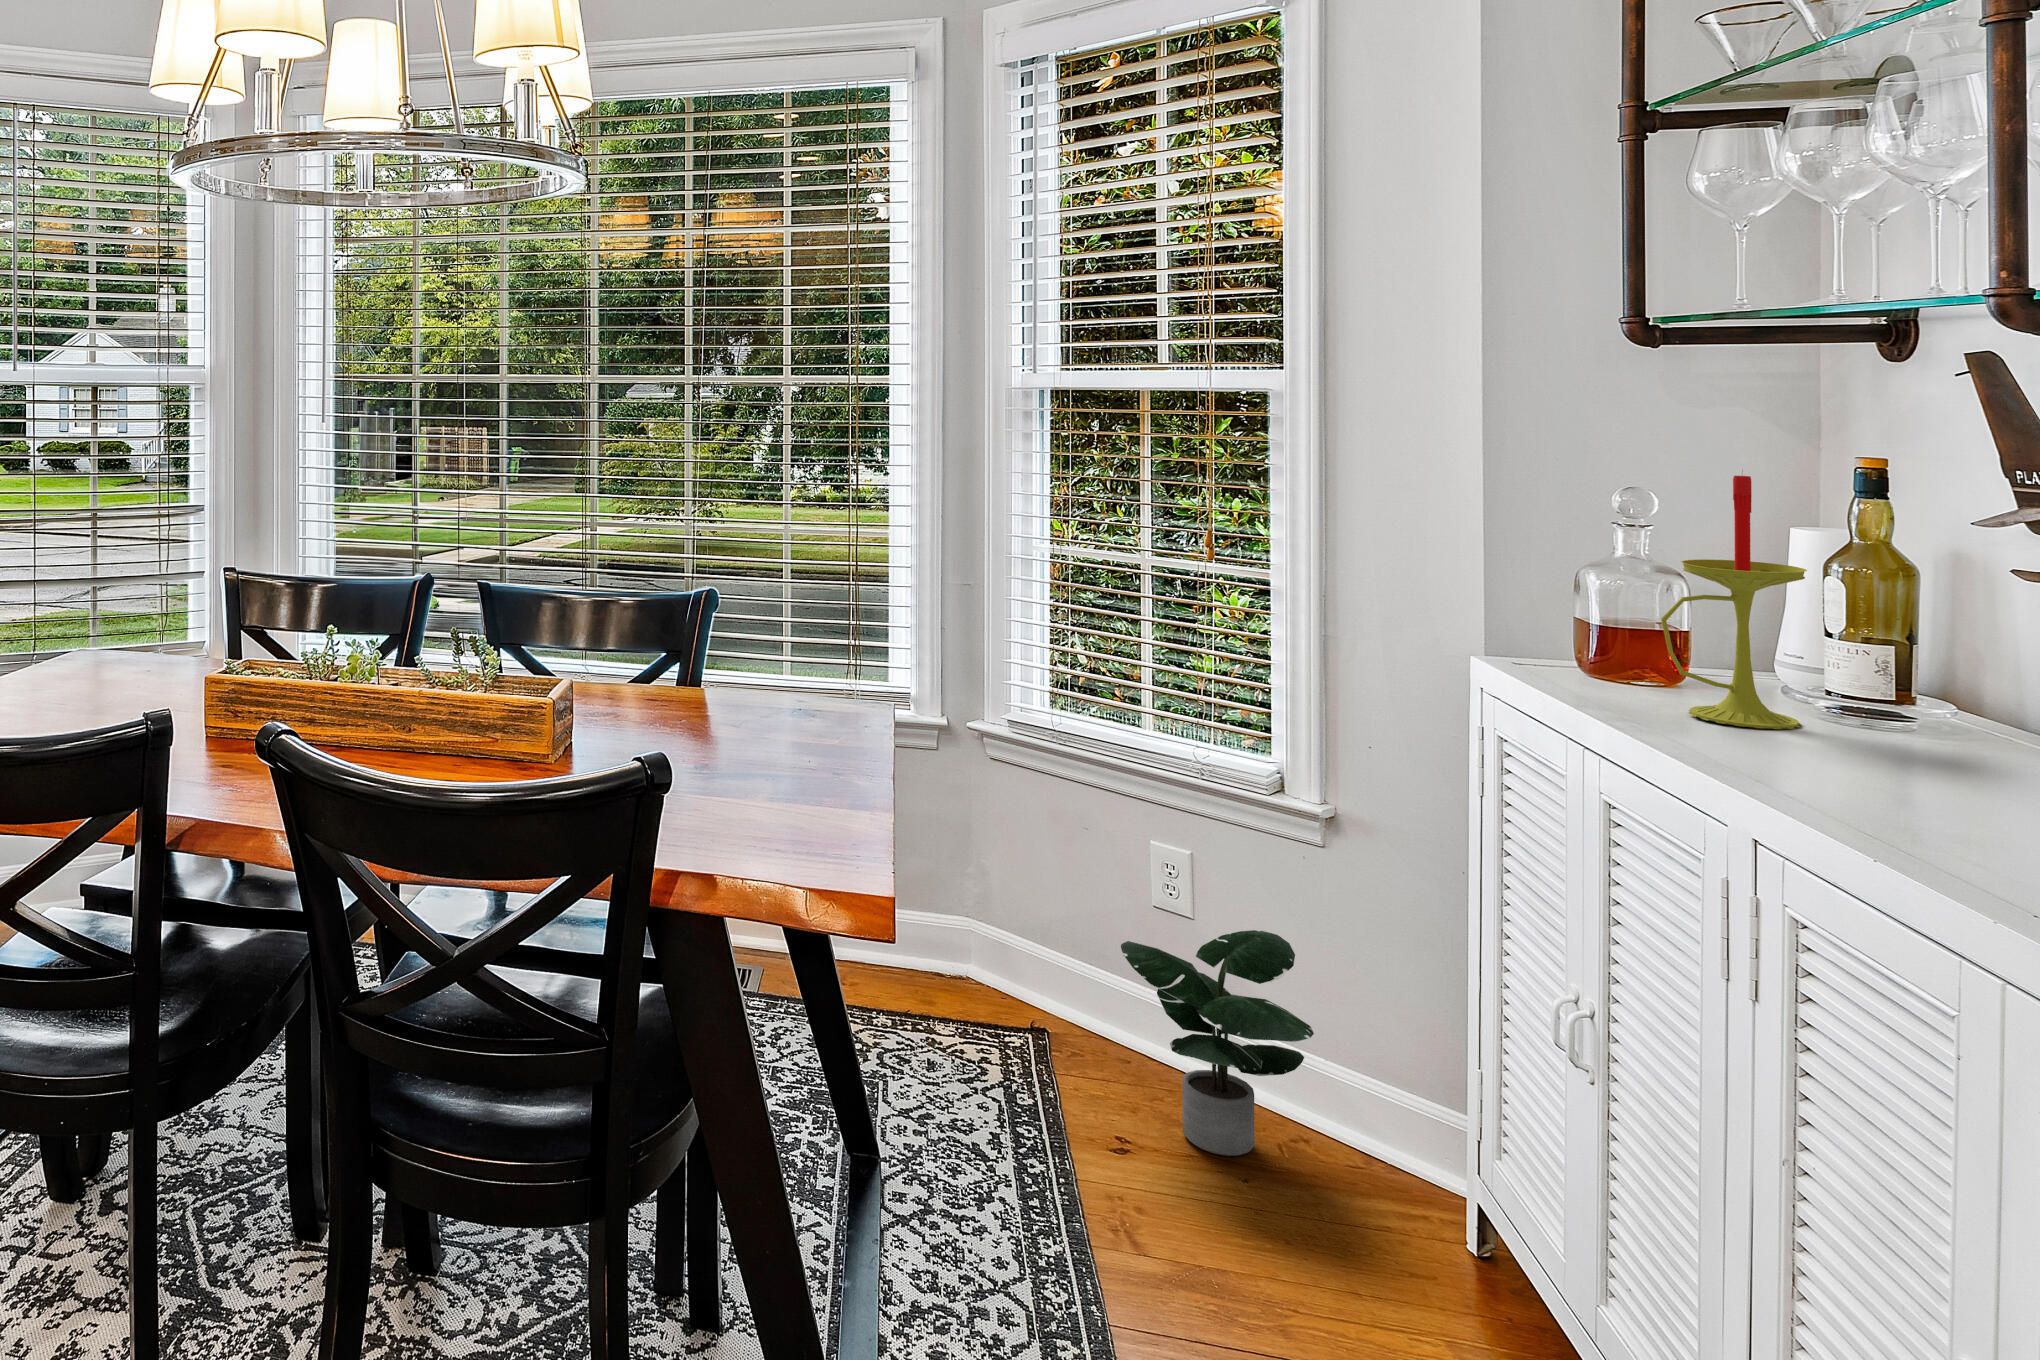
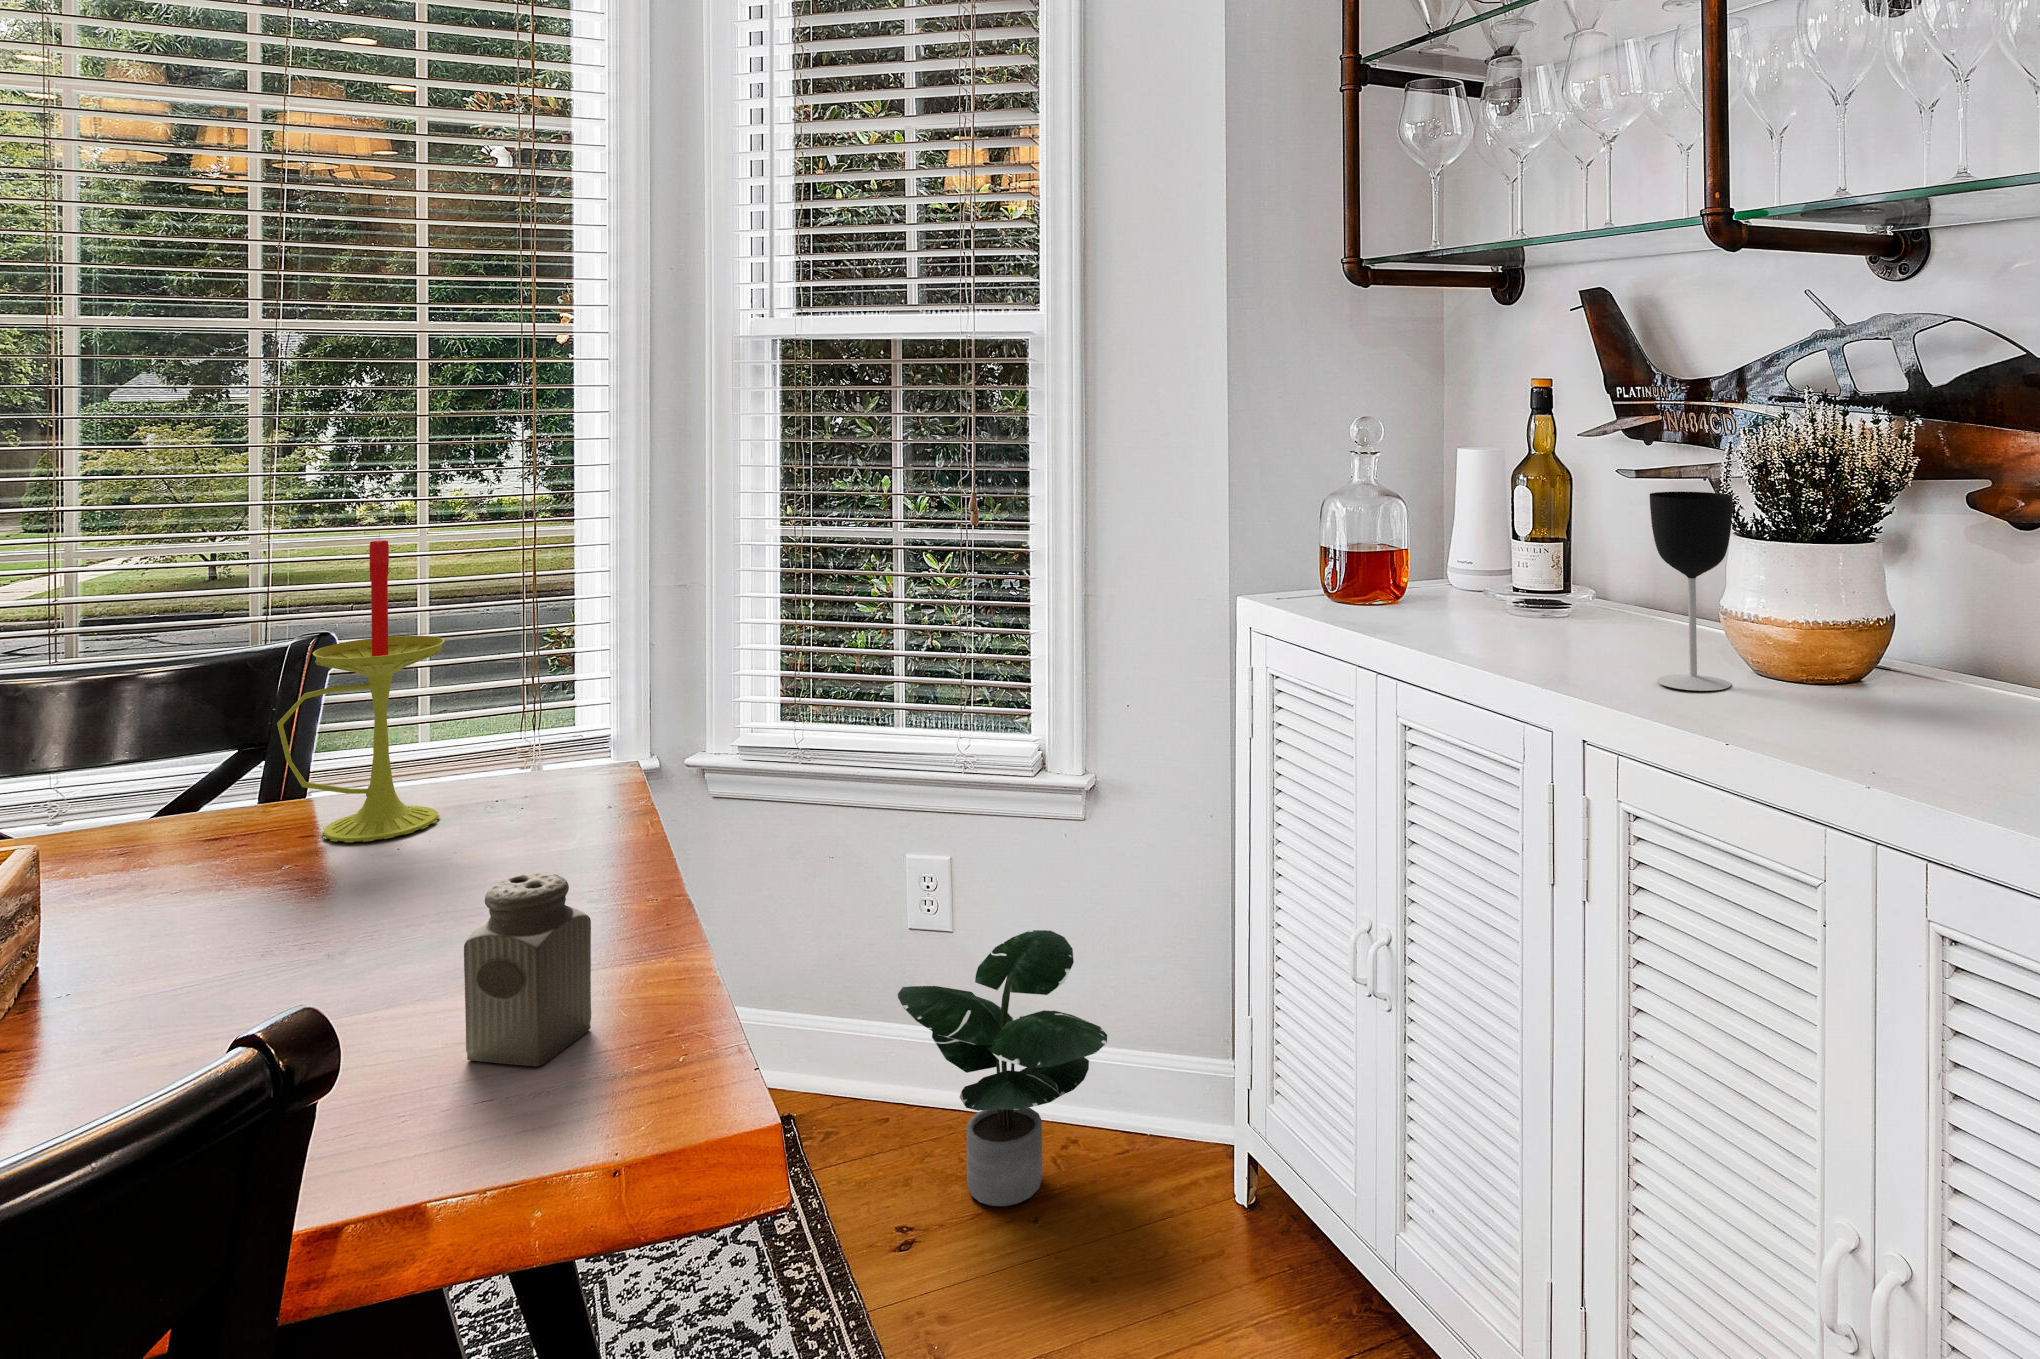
candle: present [1661,476,1807,729] -> present [277,541,445,842]
wine glass: none [1810,595,1915,803] -> present [1650,492,1733,691]
salt shaker: none [757,736,824,843] -> present [464,873,591,1066]

